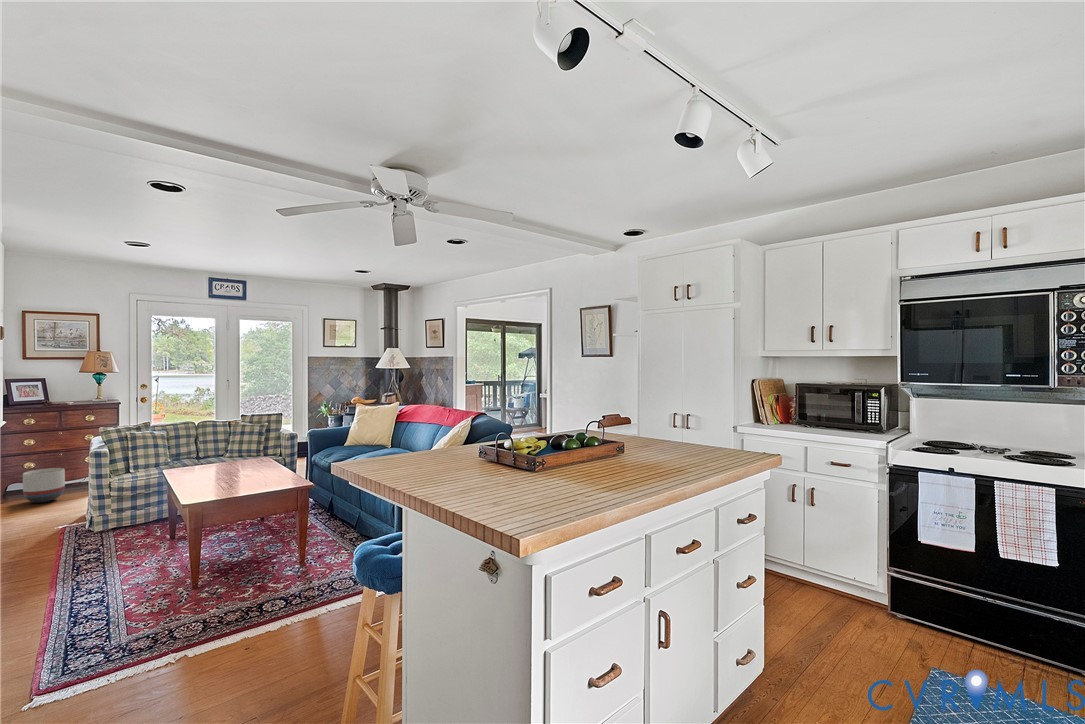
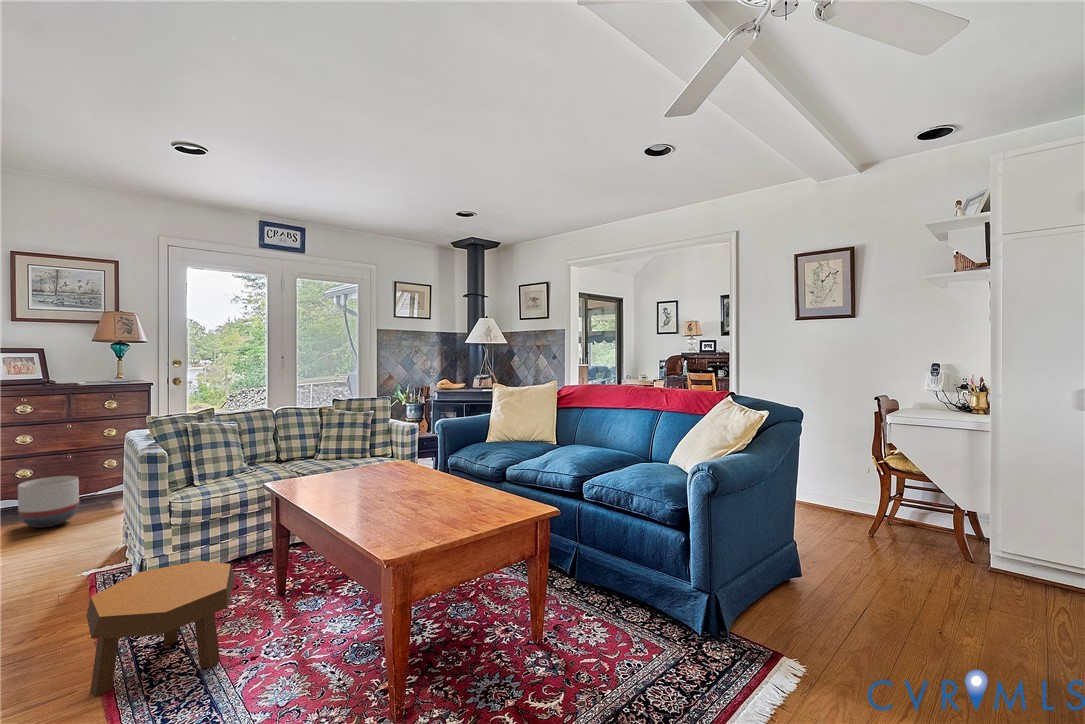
footstool: none [43,514,136,581] -> present [87,561,235,697]

